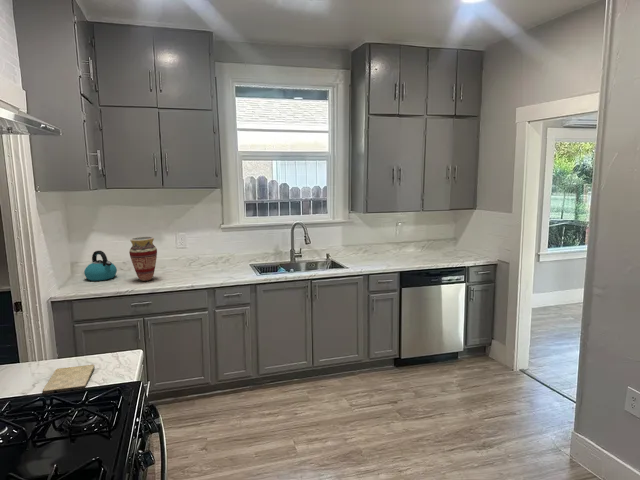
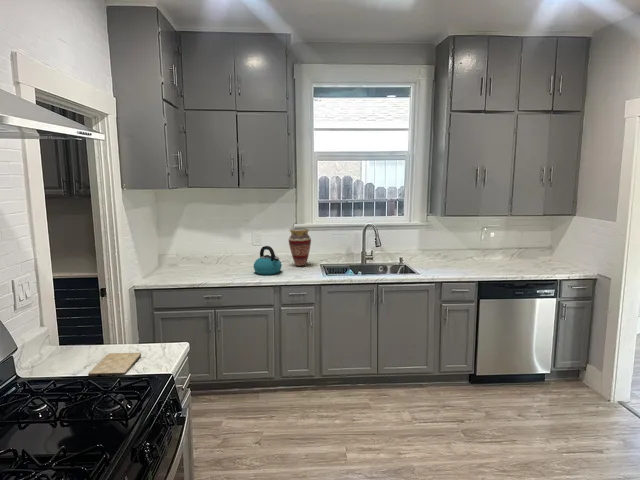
vase: present [129,237,157,281] -> present [289,228,311,266]
kettle: present [84,251,117,281] -> present [254,246,282,275]

